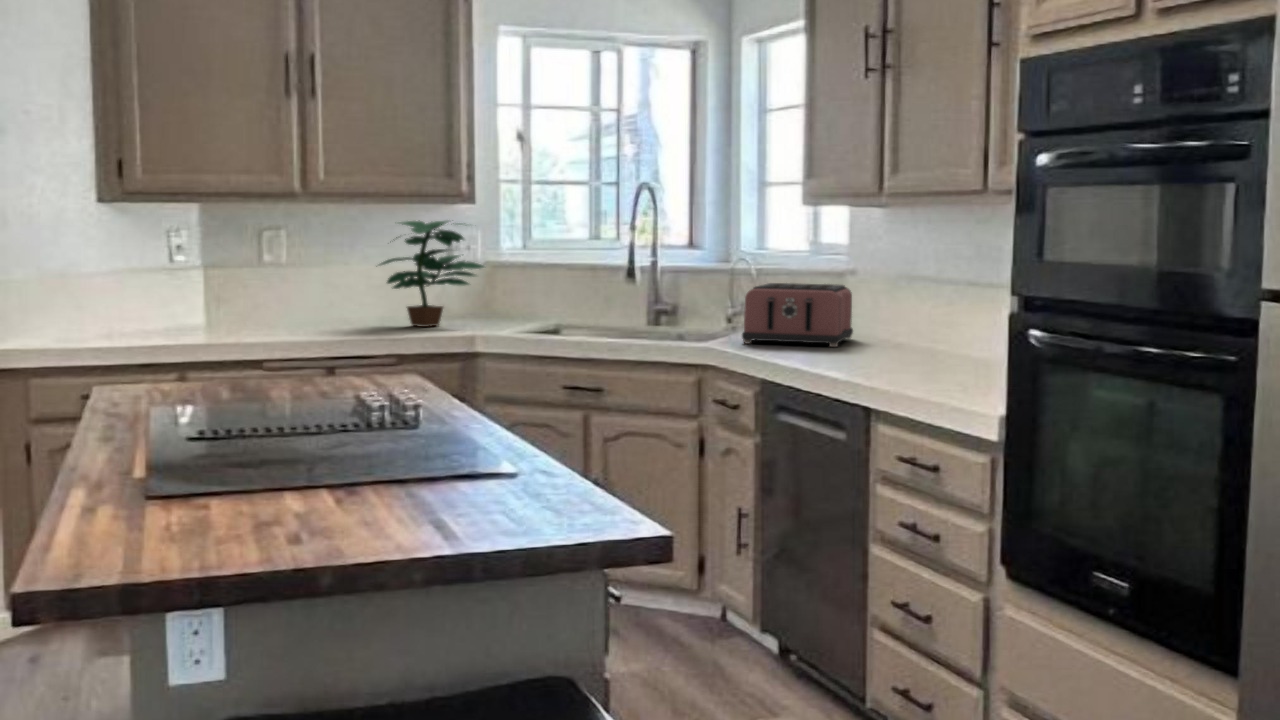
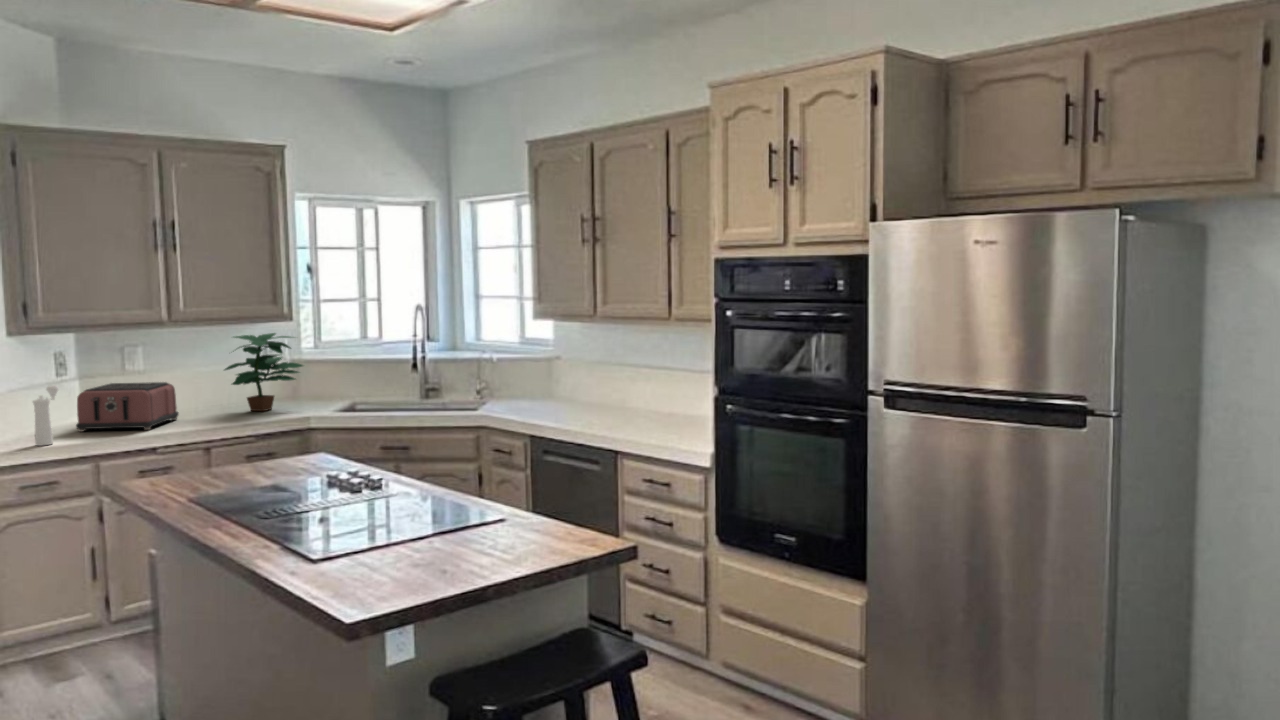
pepper mill: none [111,267,151,342] -> present [33,385,59,446]
toaster: present [742,283,853,347] -> present [76,382,179,432]

